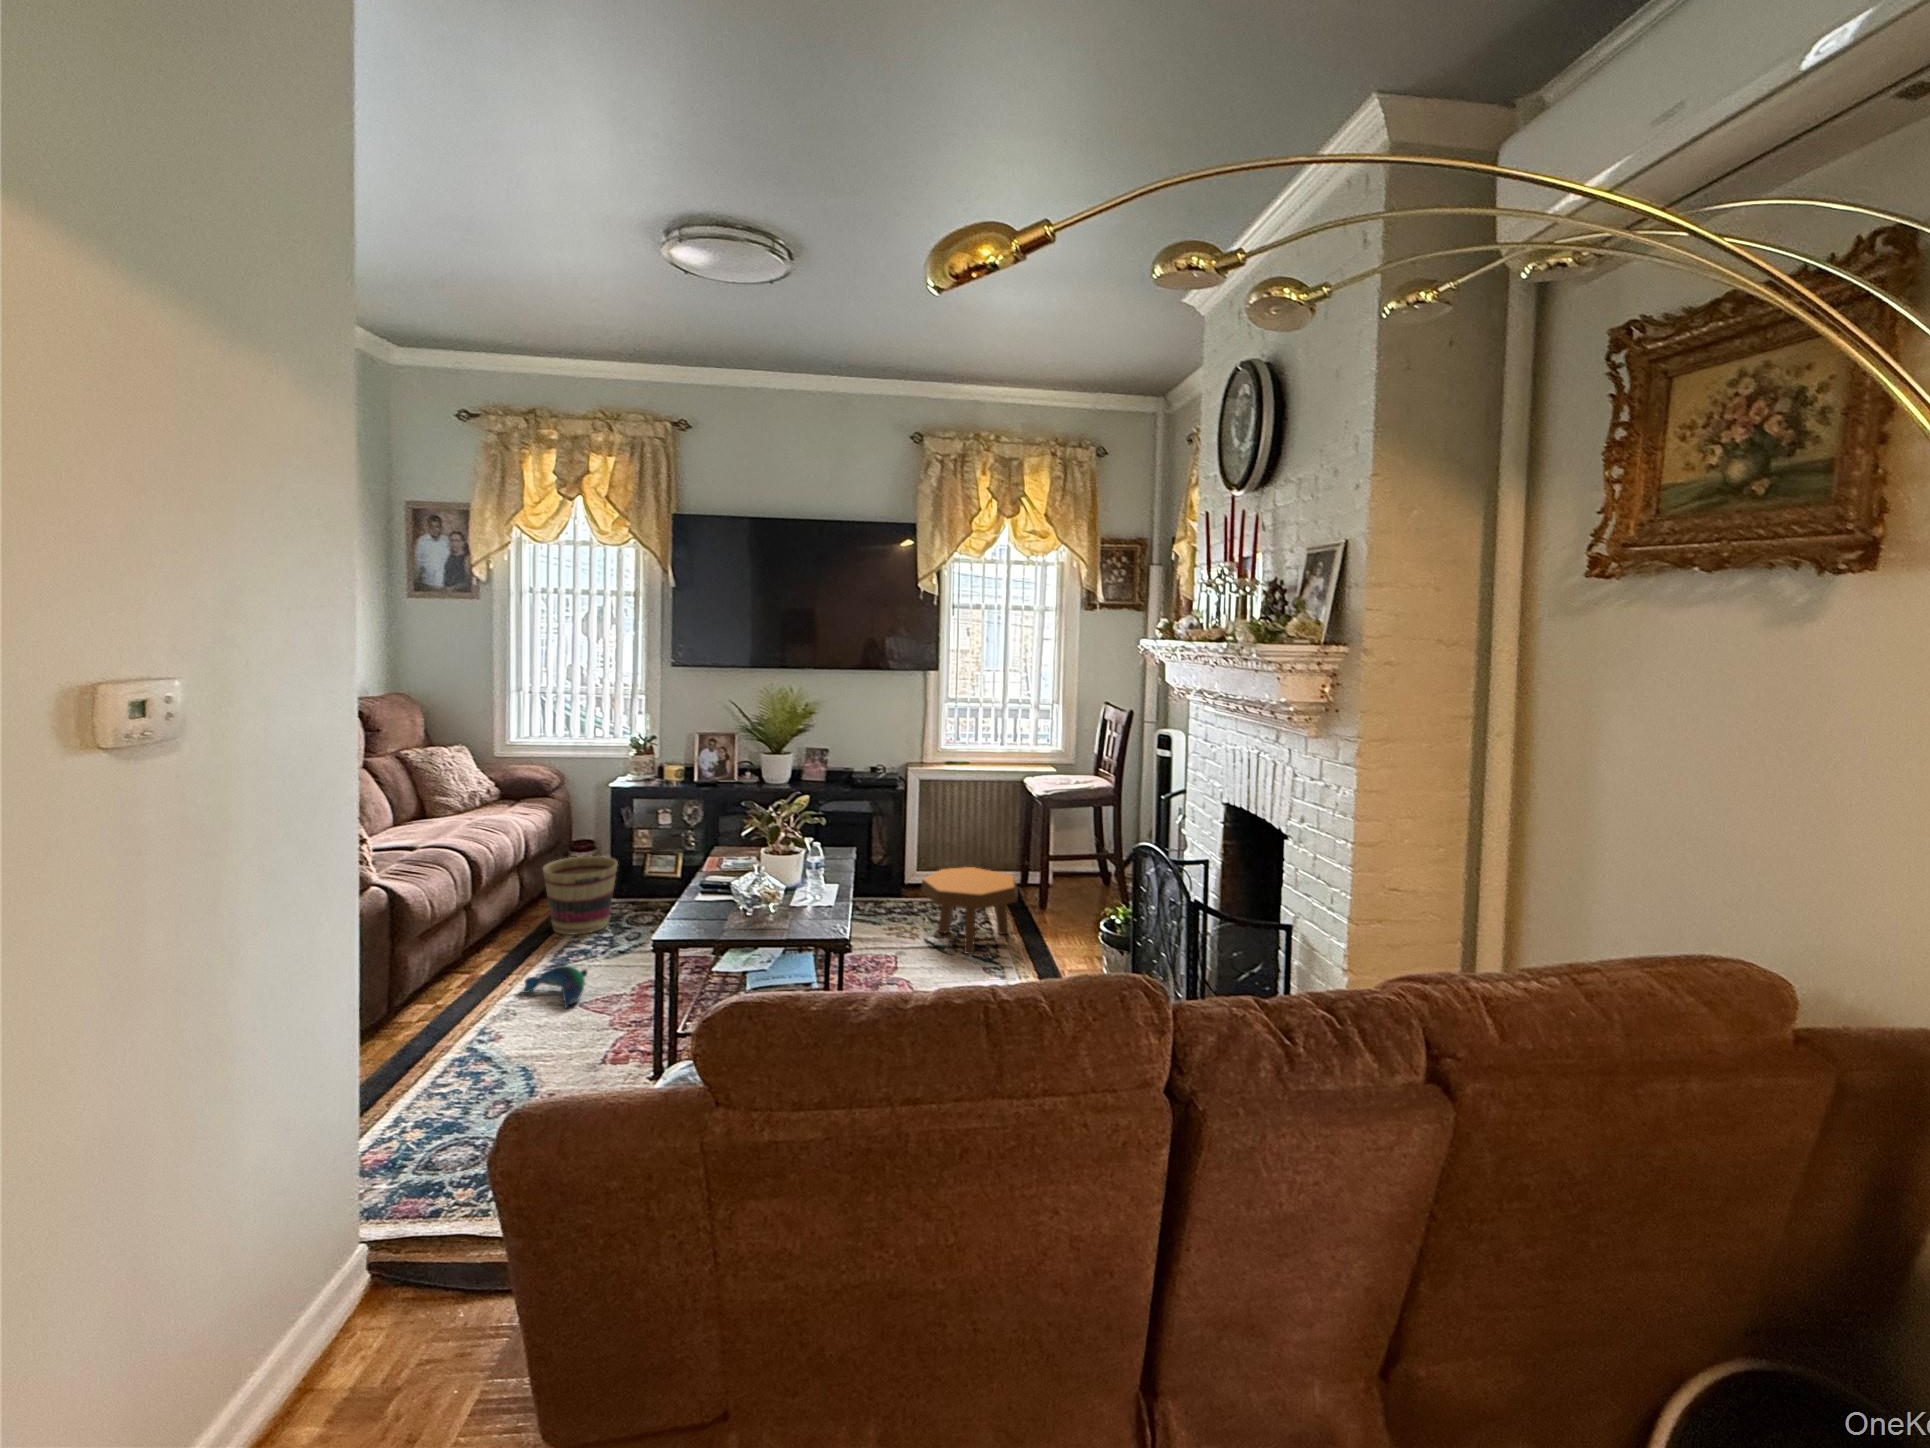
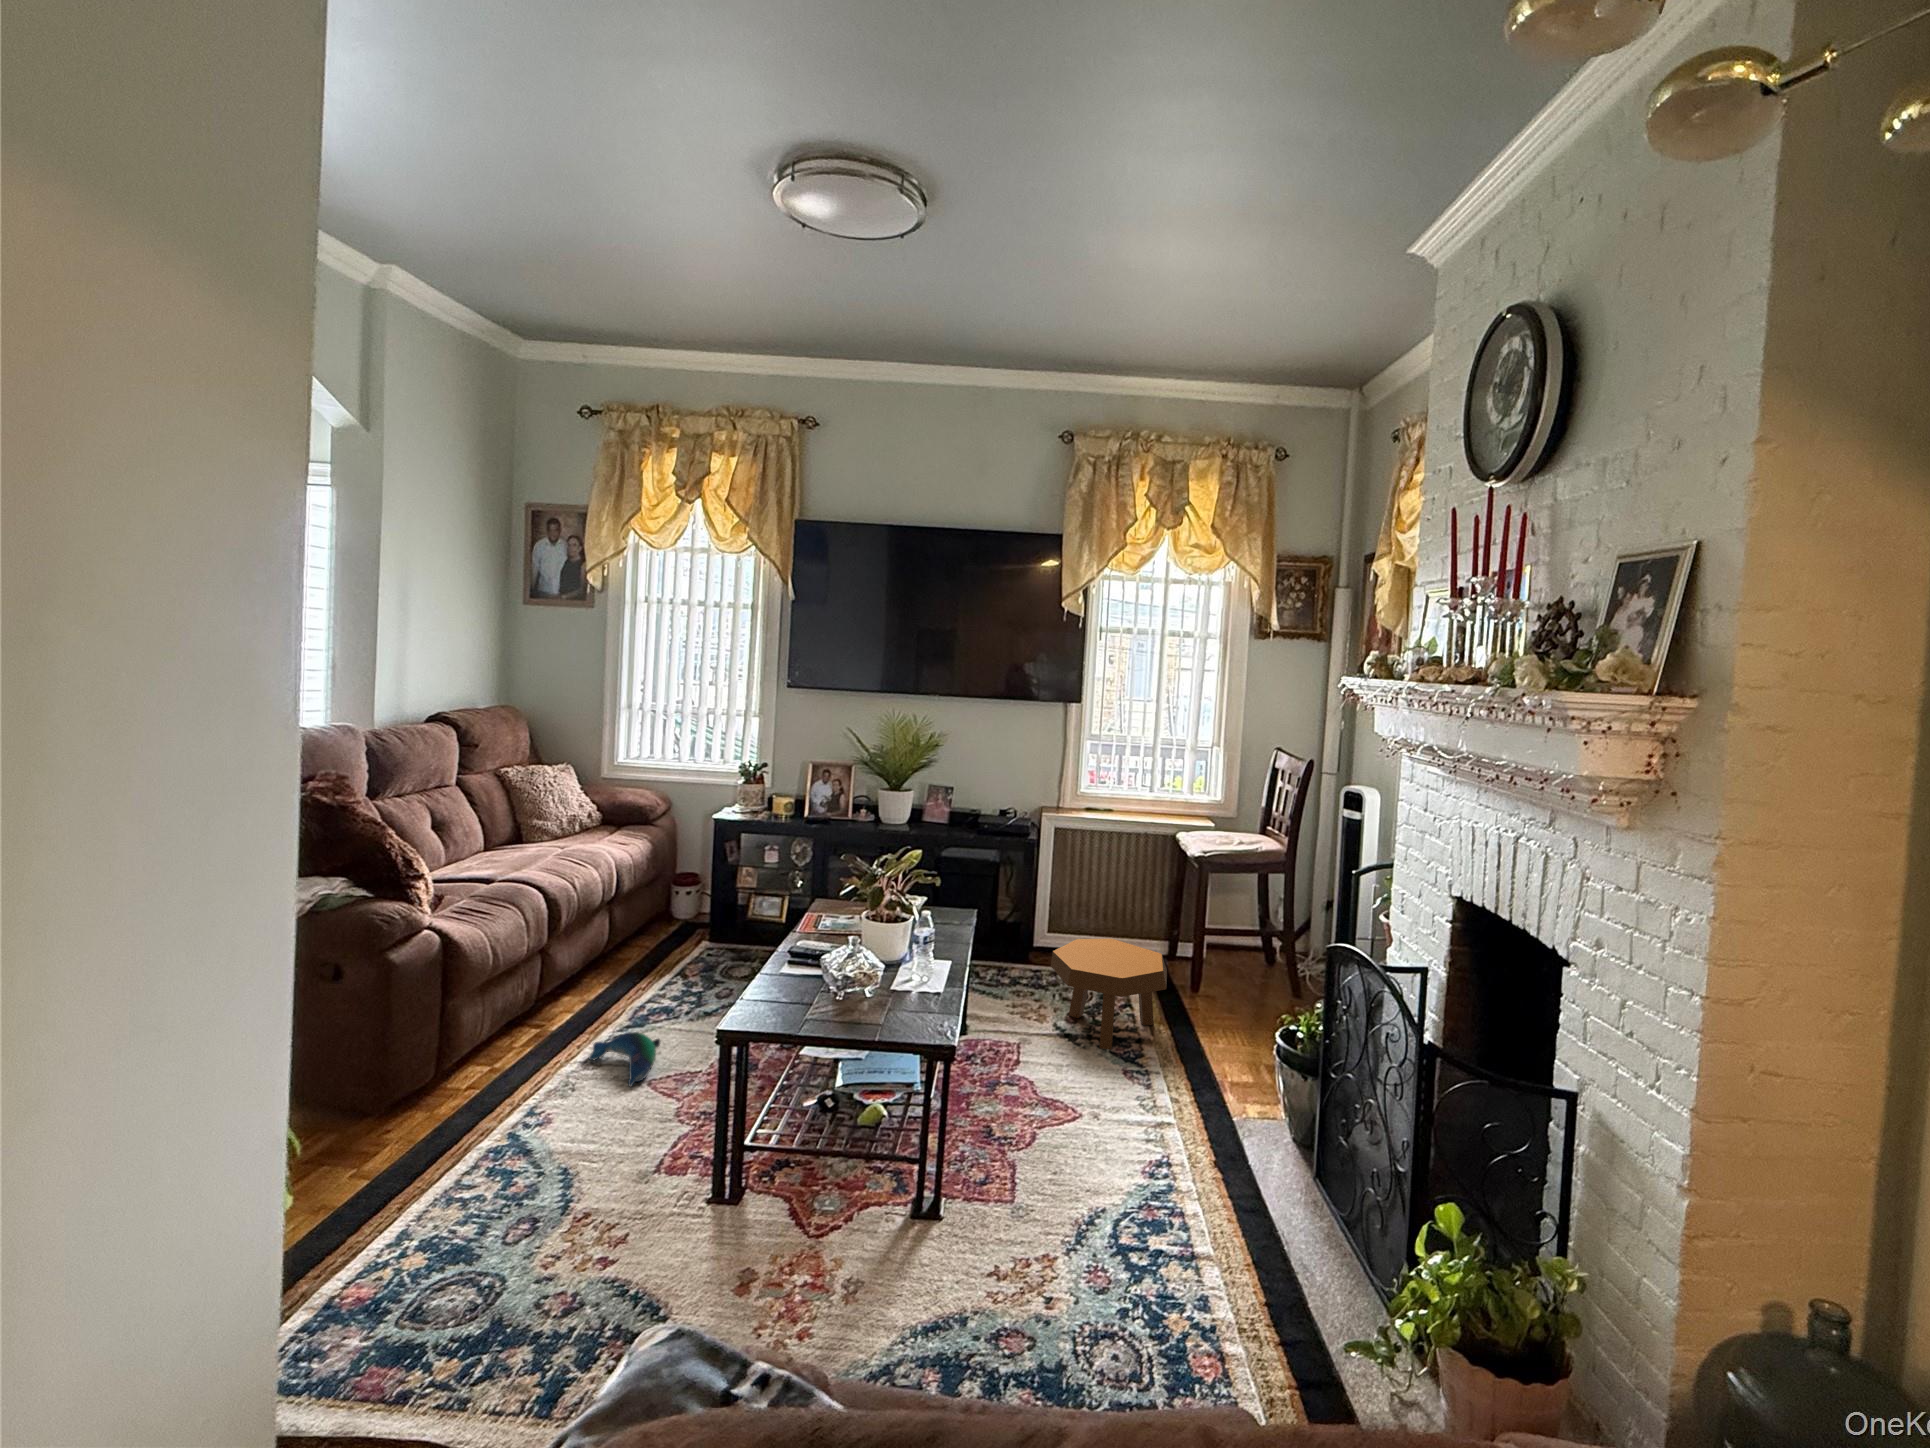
basket: present [543,856,618,935] -> none [632,896,713,987]

